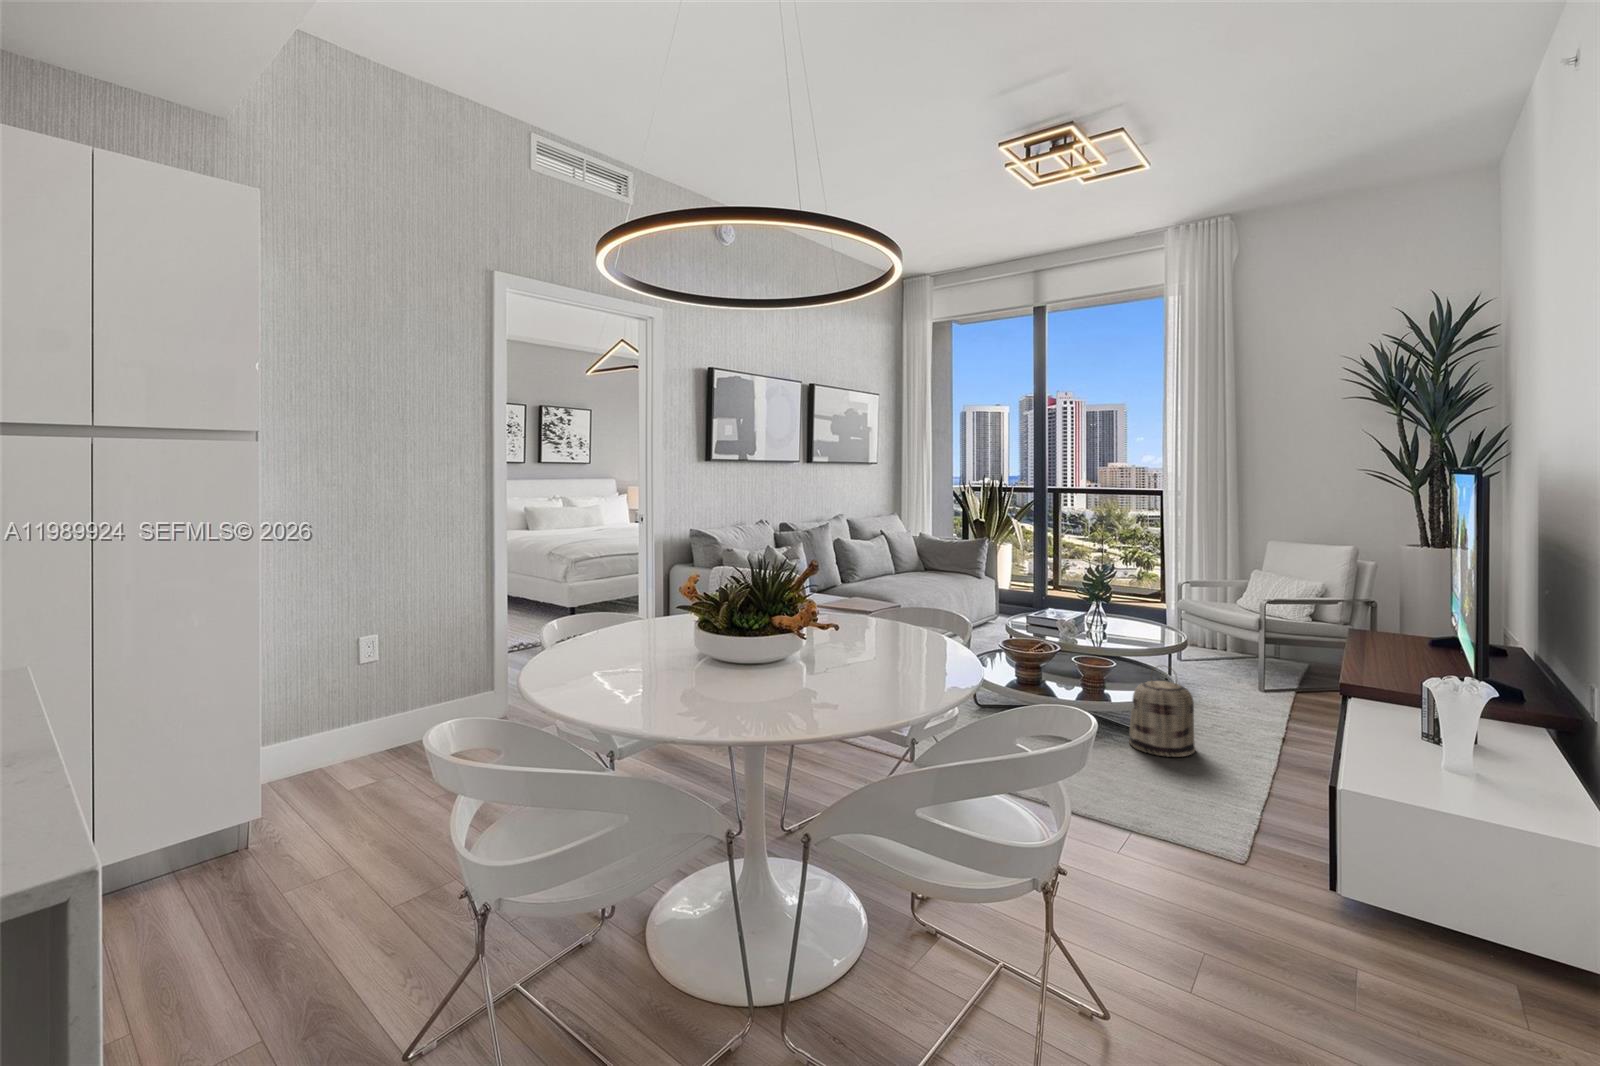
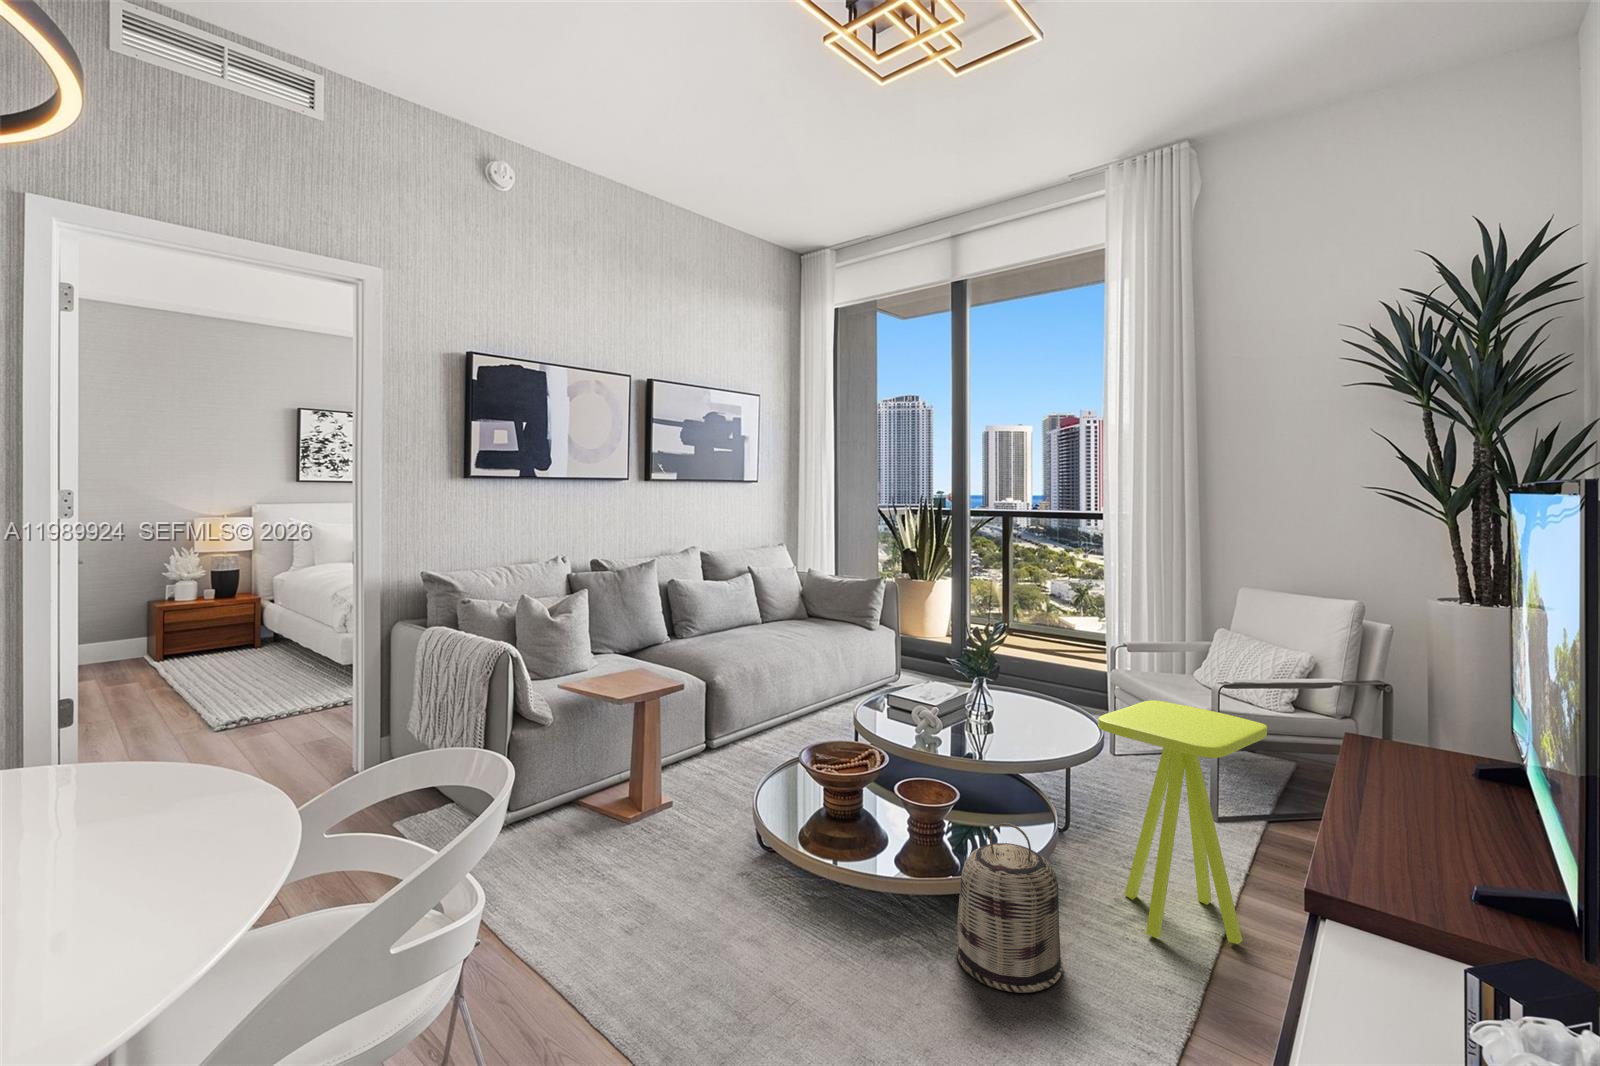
side table: none [1205,603,1309,738] -> present [1098,700,1267,944]

